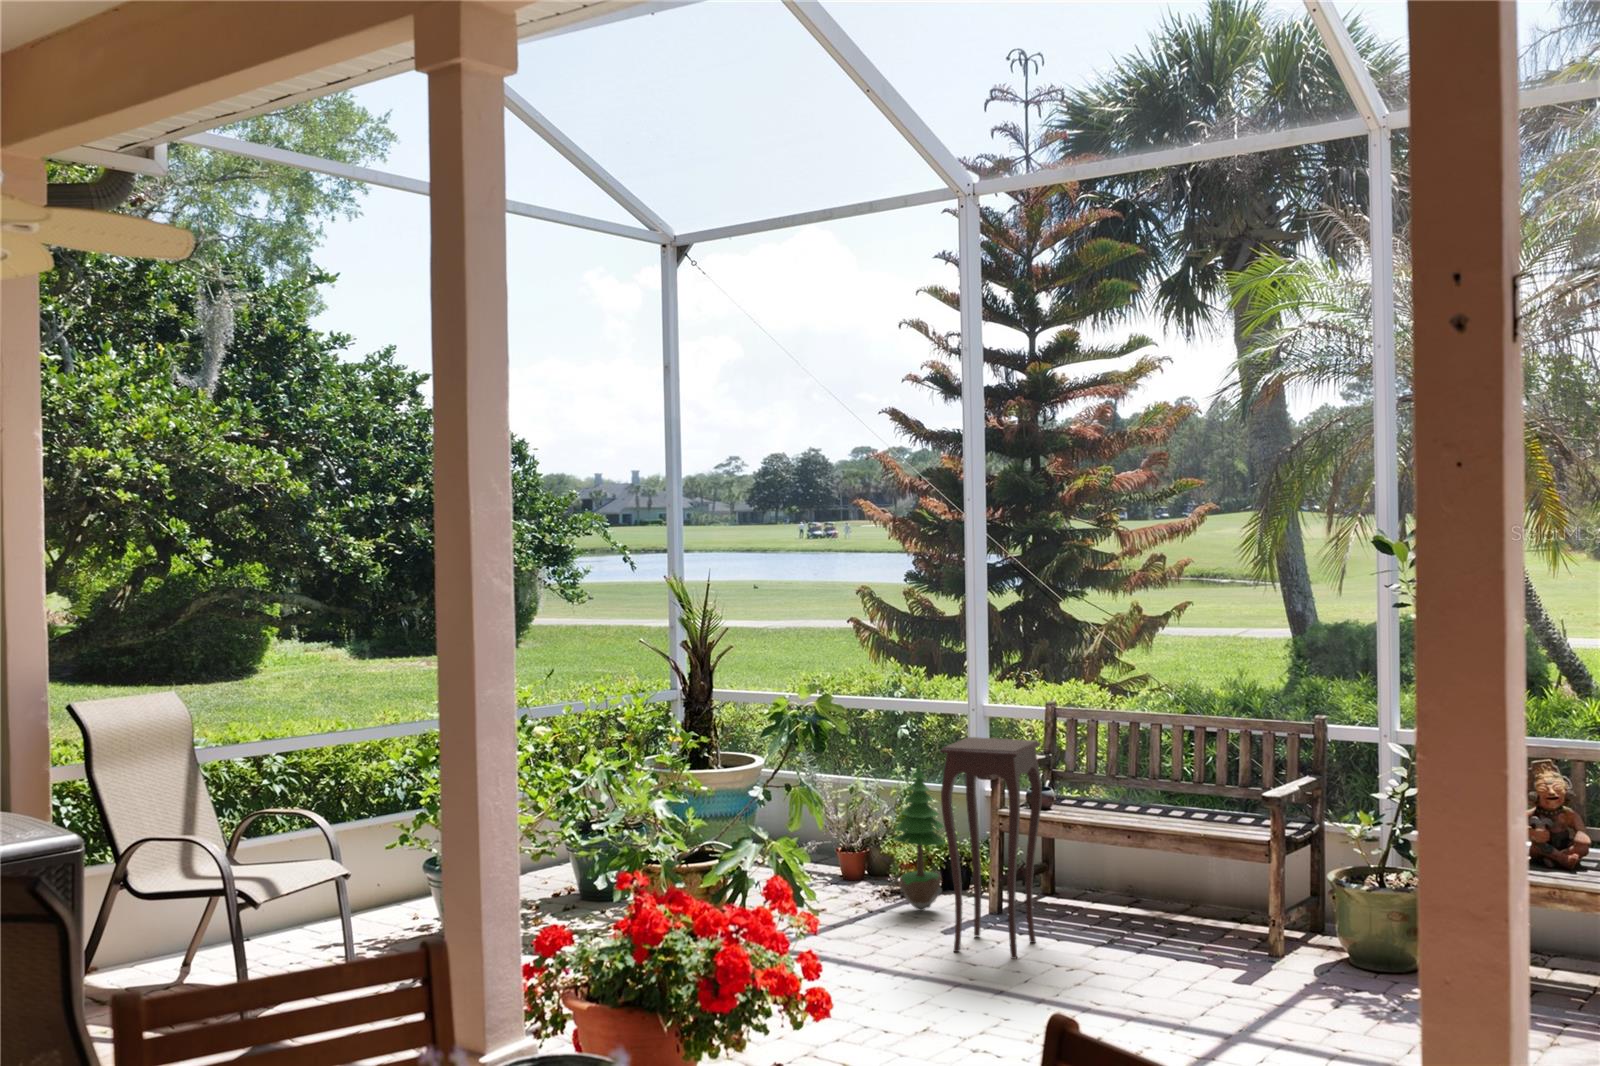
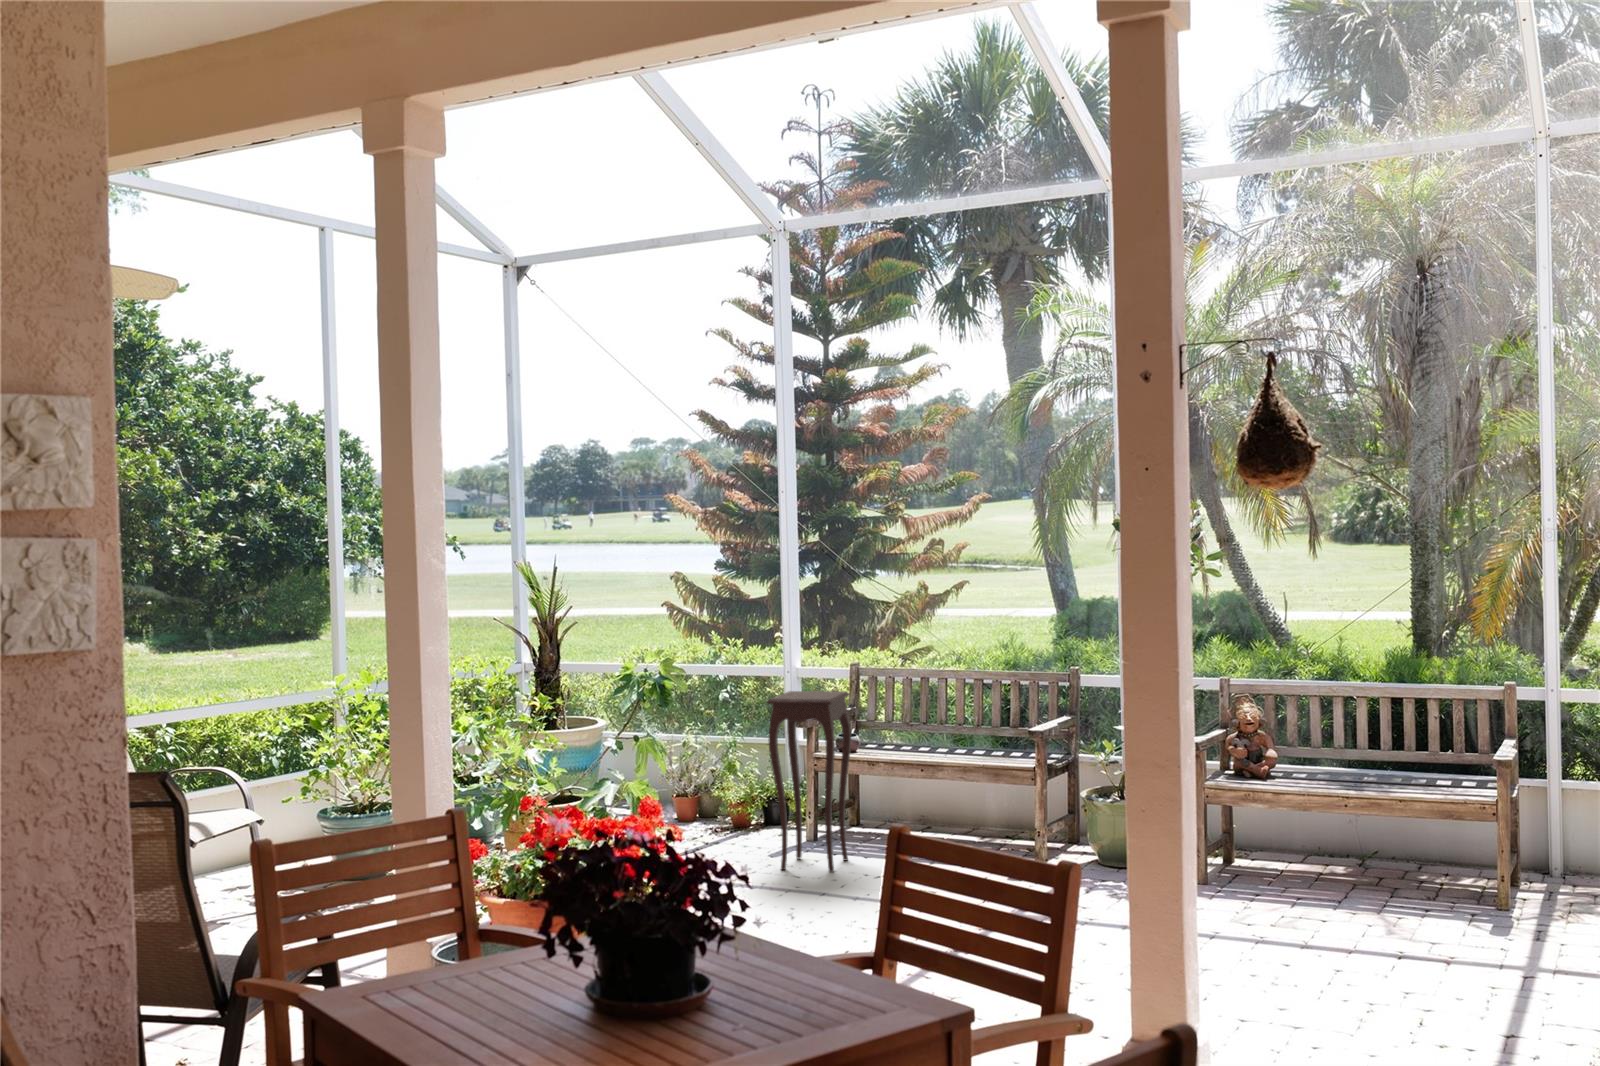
potted tree: present [894,766,945,911] -> none [724,718,770,844]

